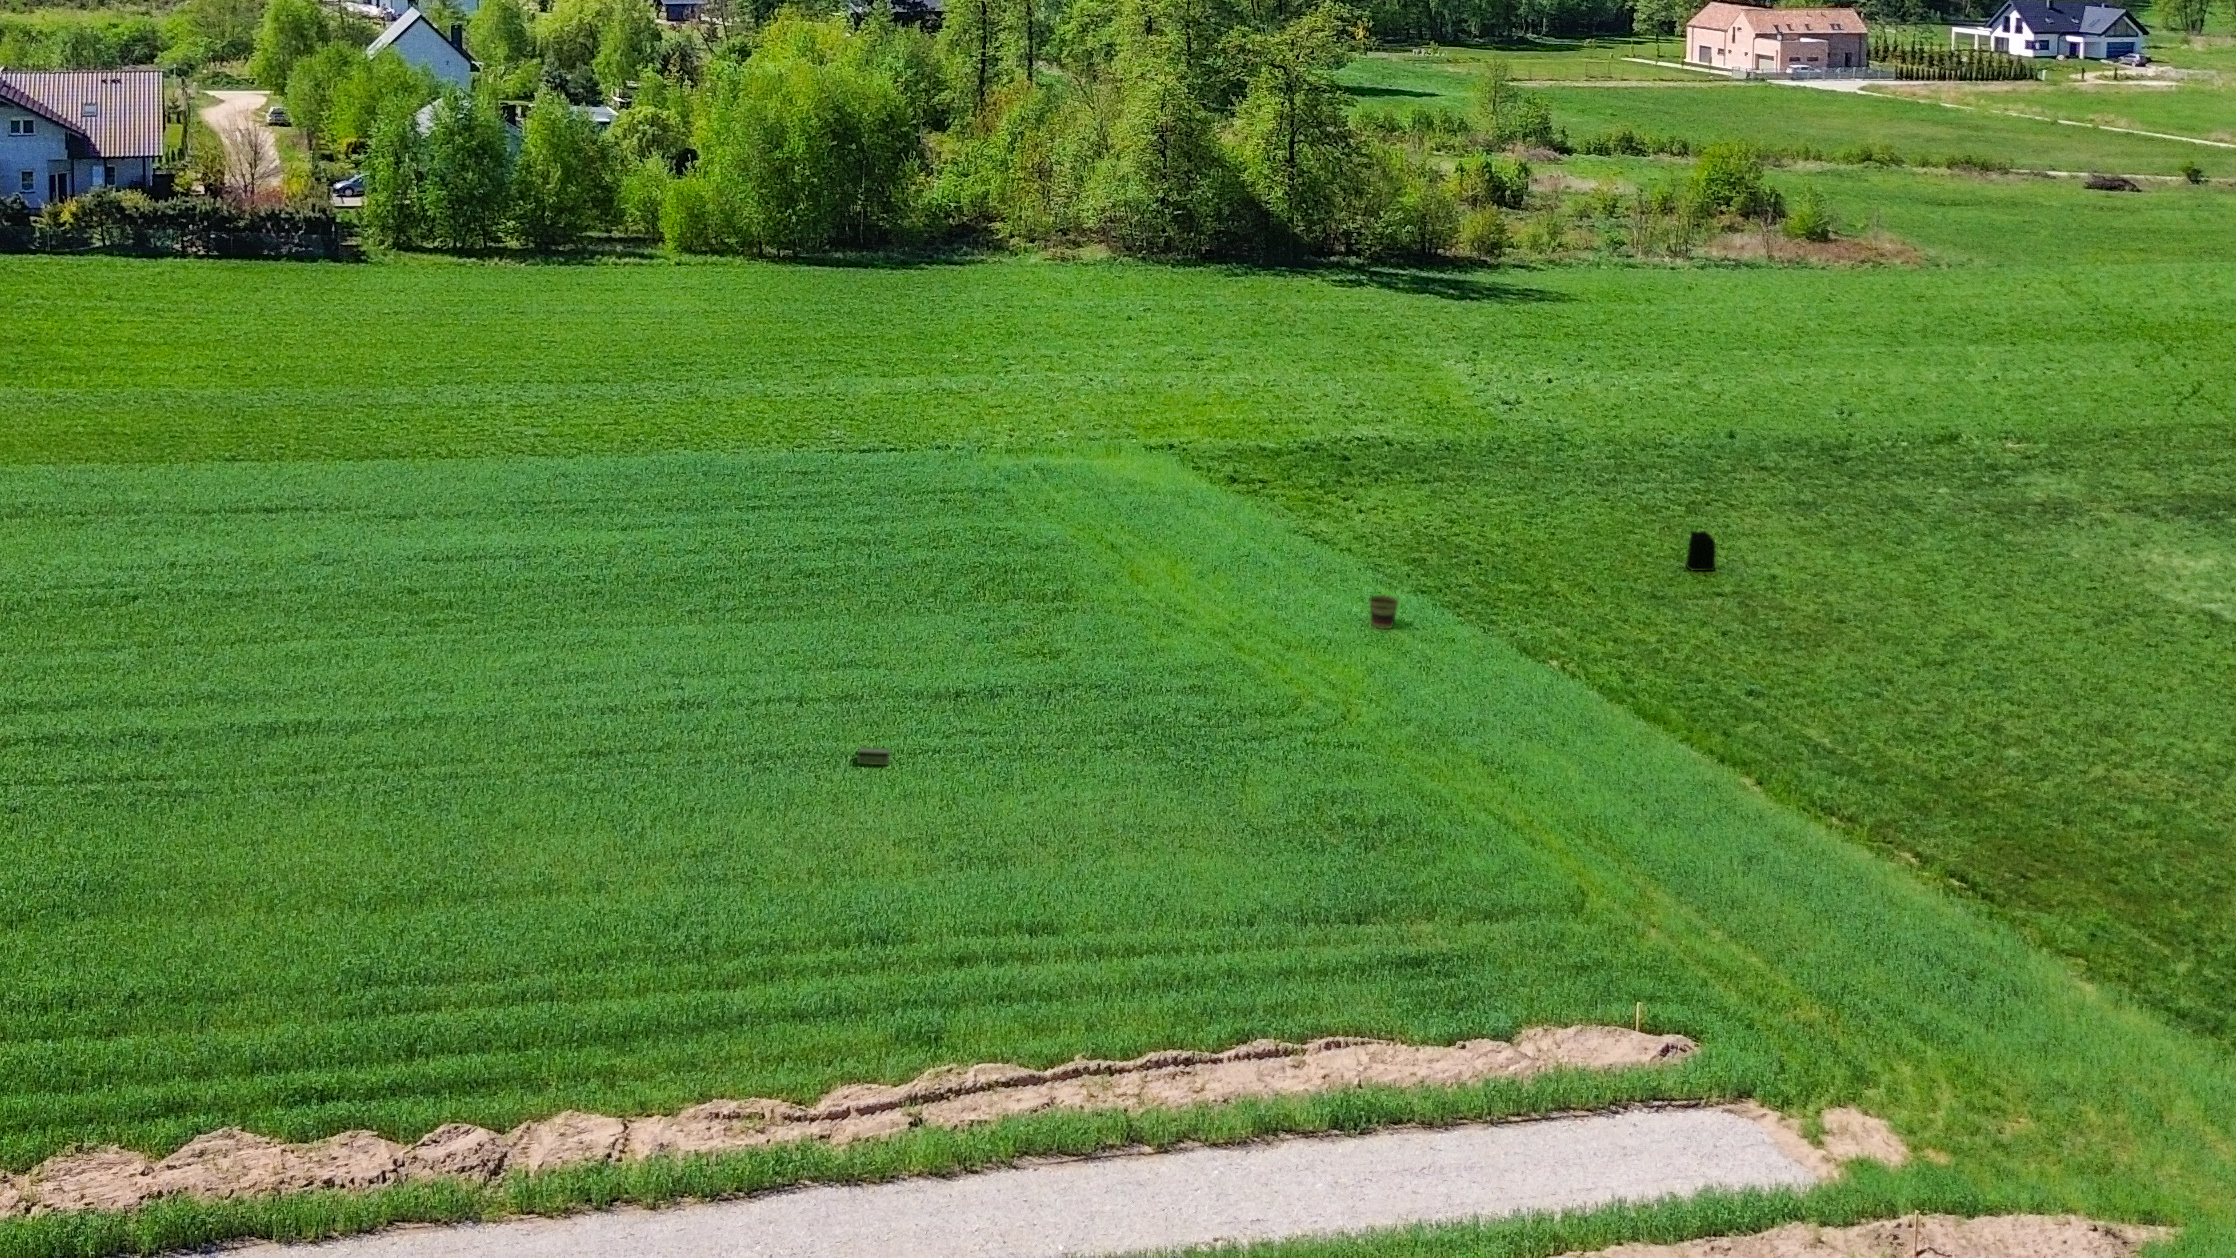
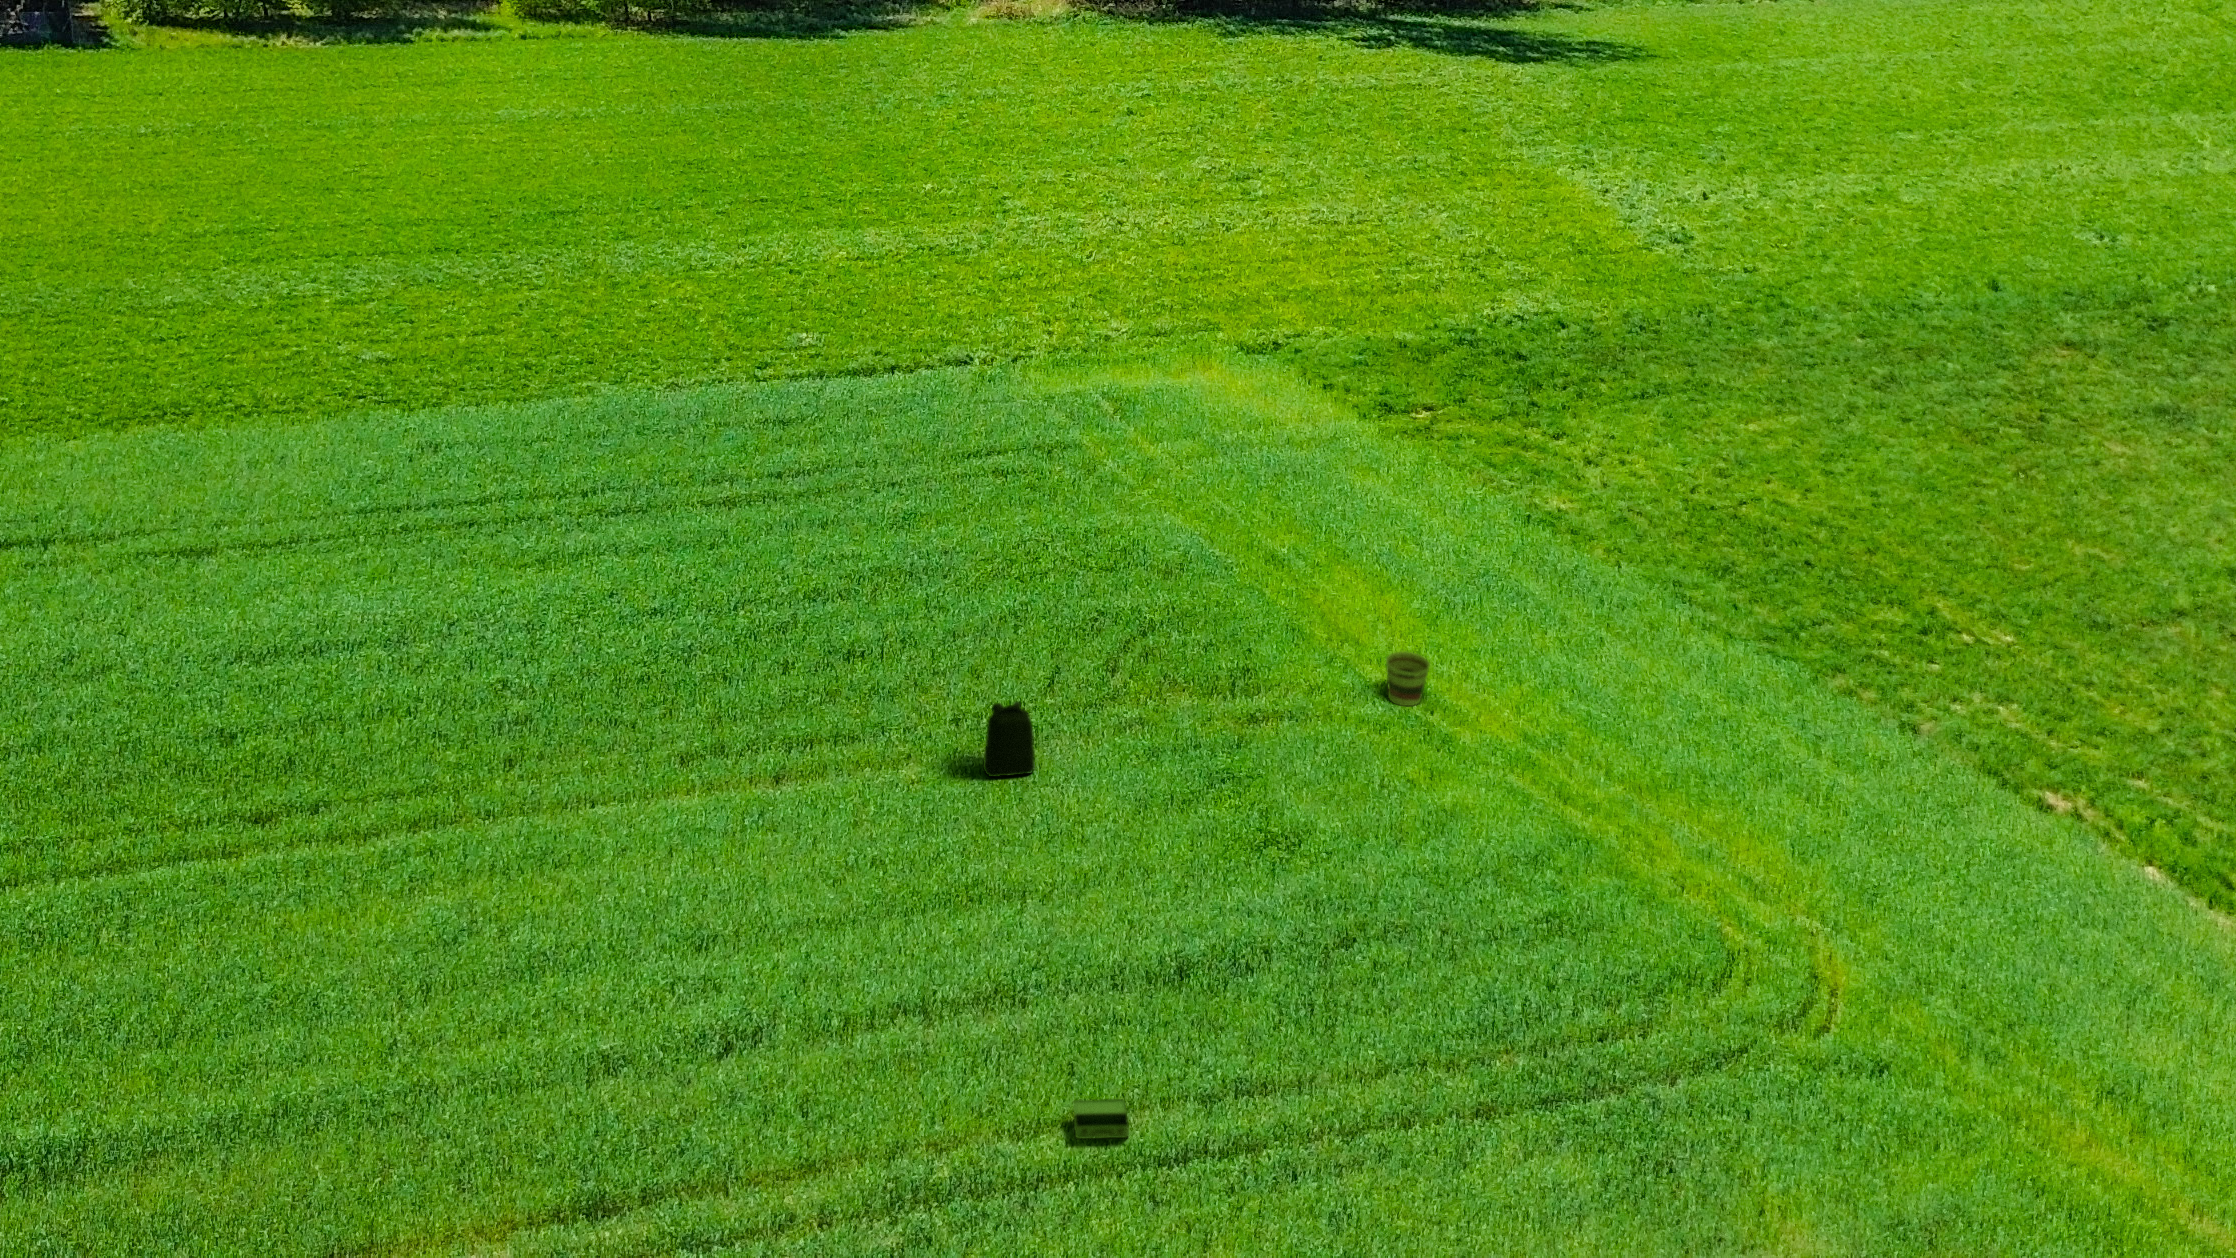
backpack: present [1686,531,1716,571] -> present [983,701,1035,777]
basket: present [1370,595,1398,629] -> present [1386,651,1430,706]

